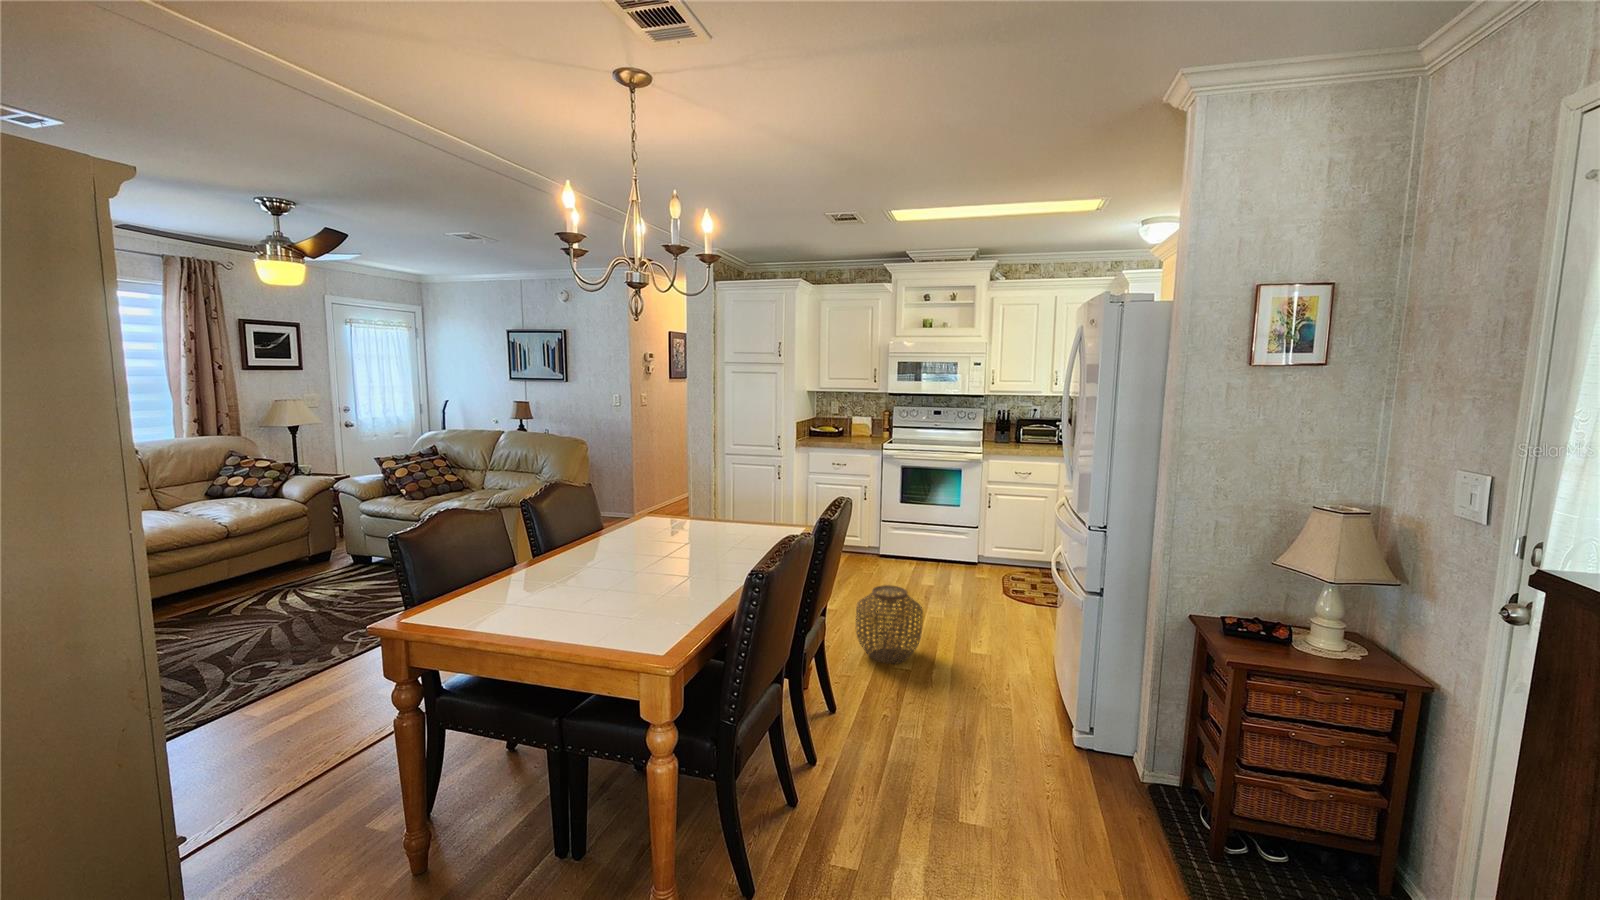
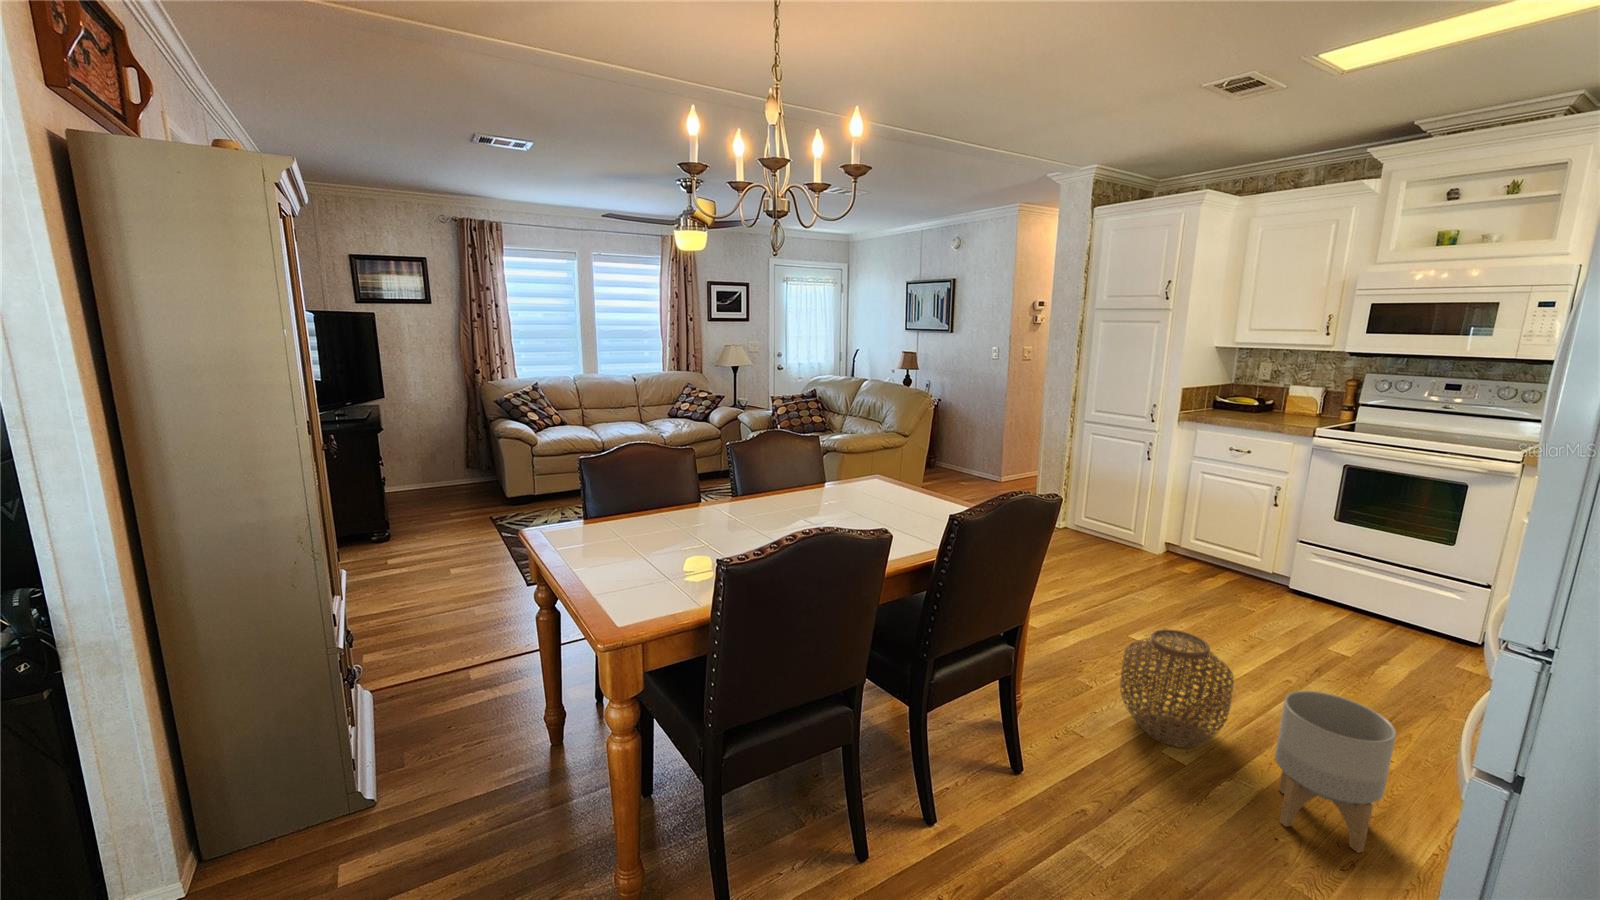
planter: none [957,596,1012,682] -> present [1275,691,1396,852]

